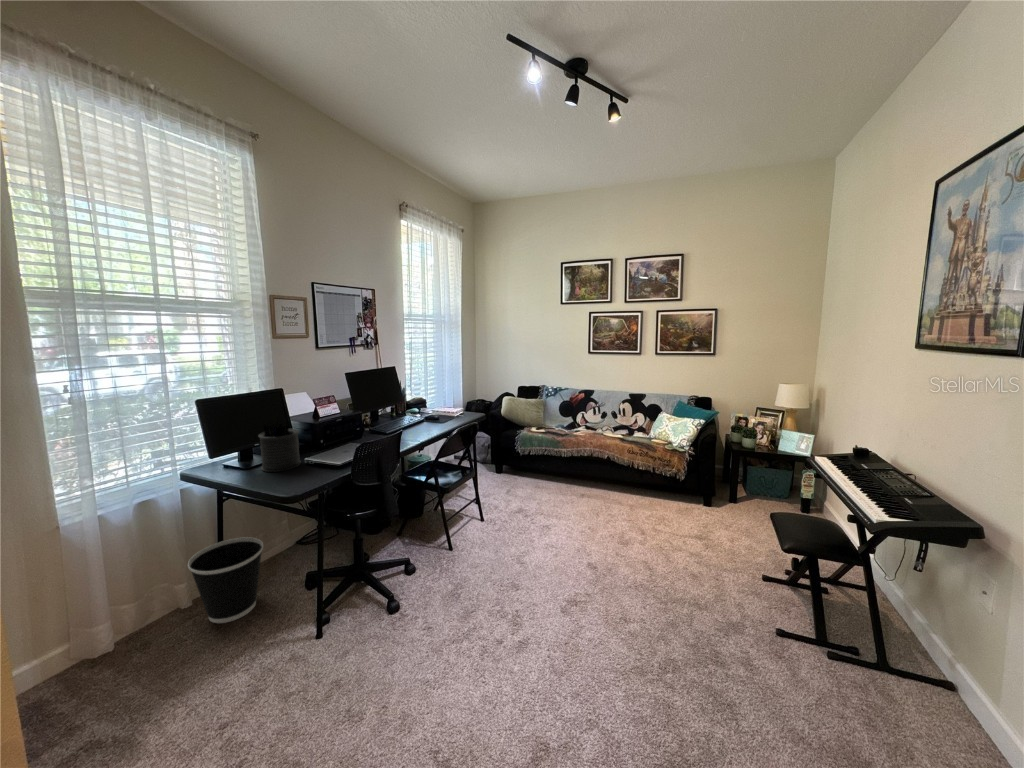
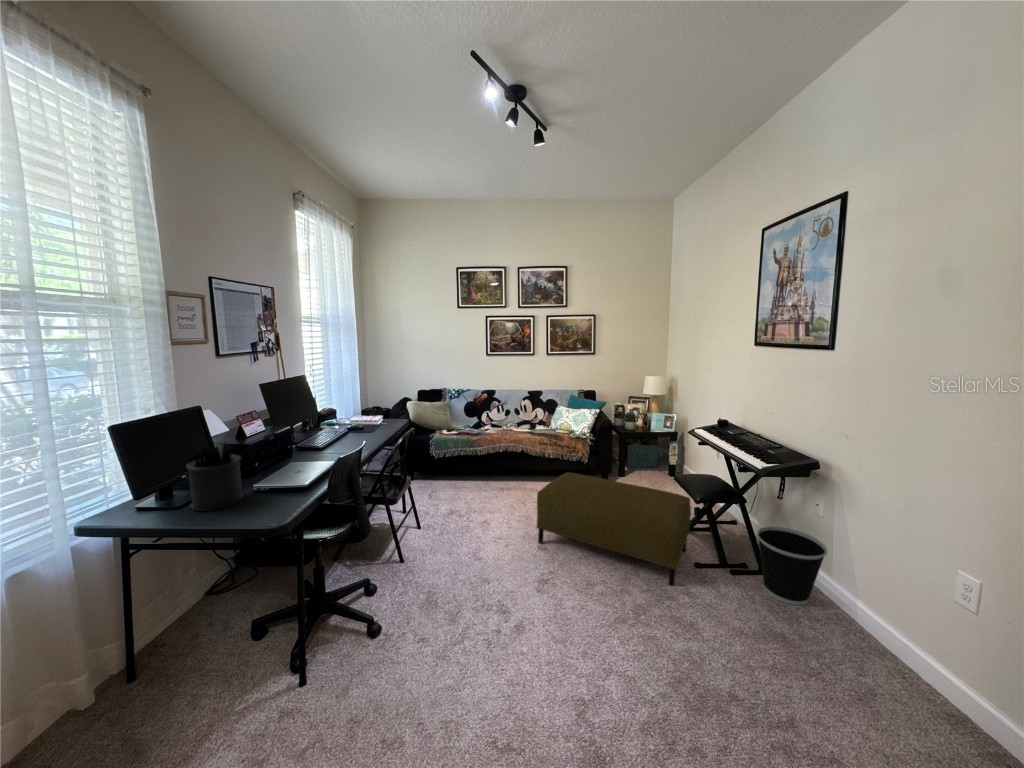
ottoman: none [589,488,783,648] -> present [537,472,691,586]
wastebasket: present [188,537,263,623] -> present [757,526,827,605]

